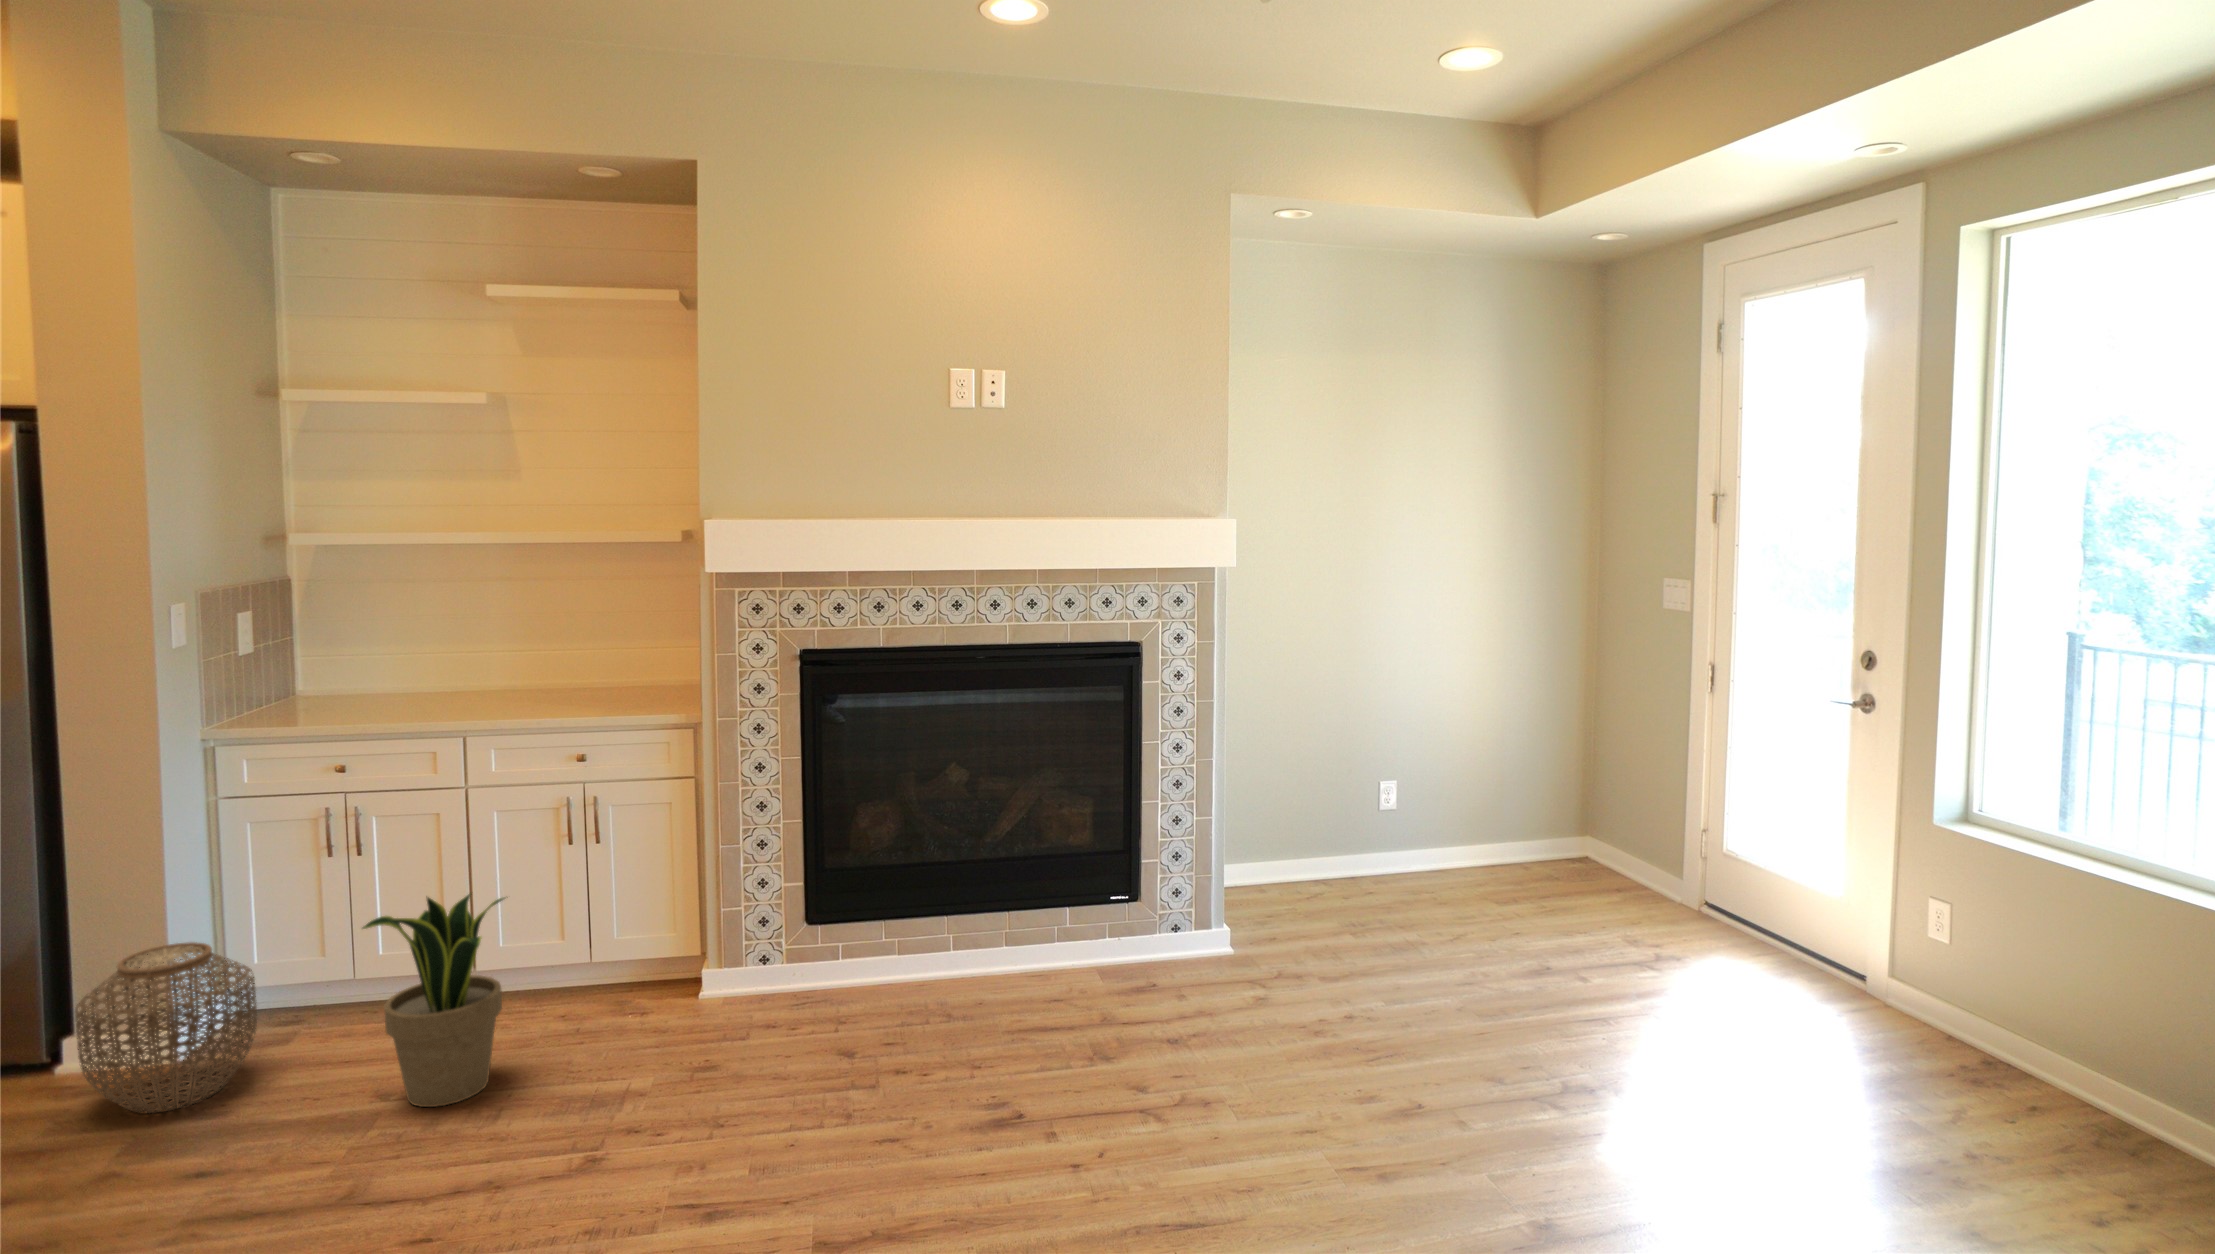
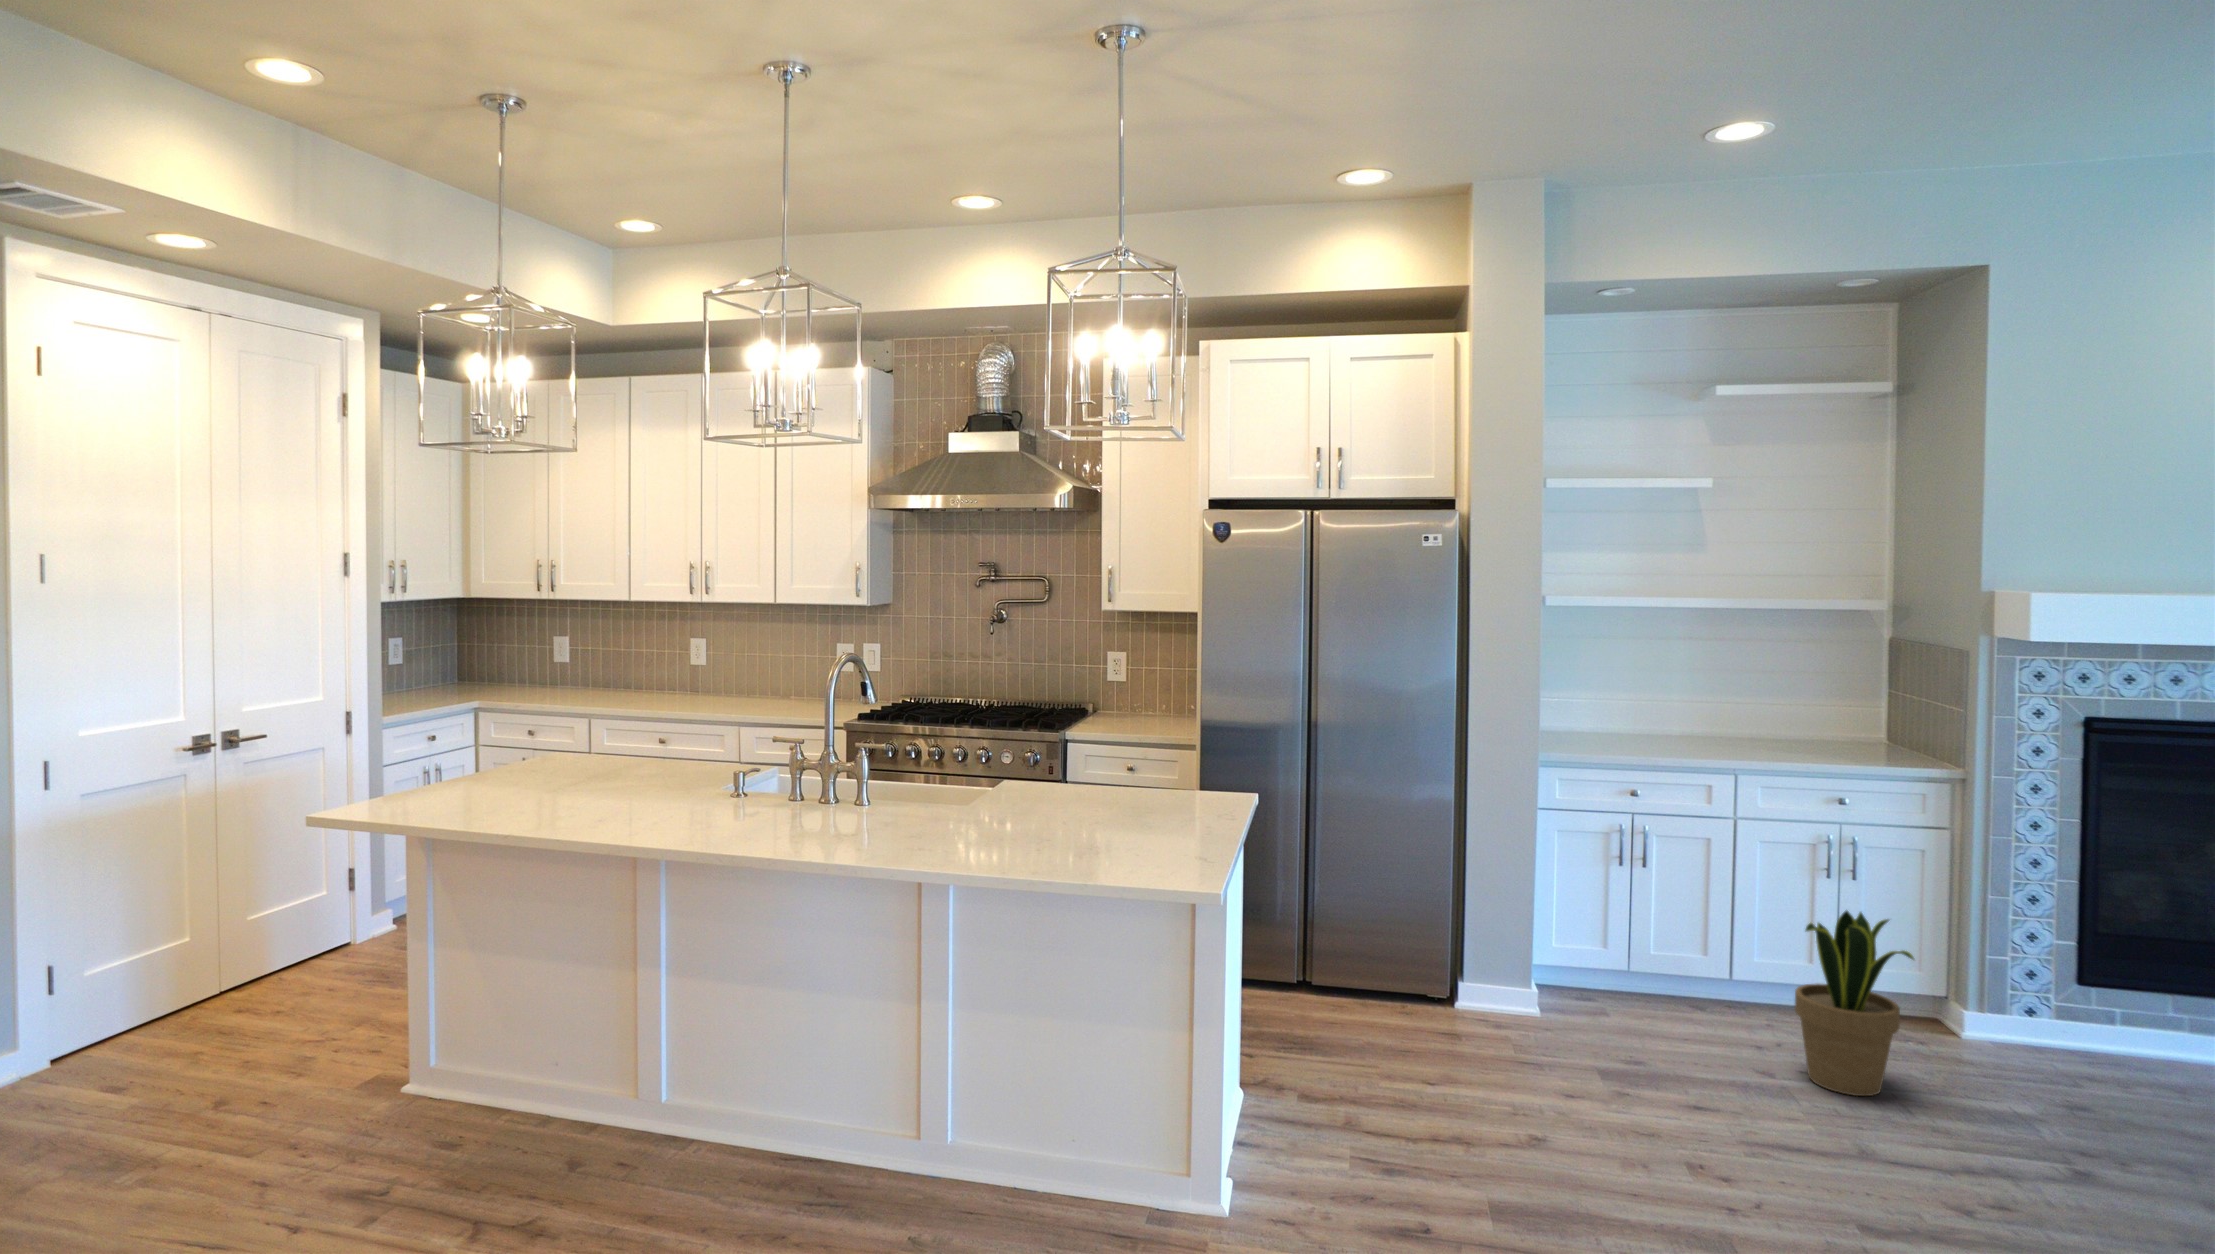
woven basket: present [75,942,257,1113] -> none [1532,924,1655,1060]

